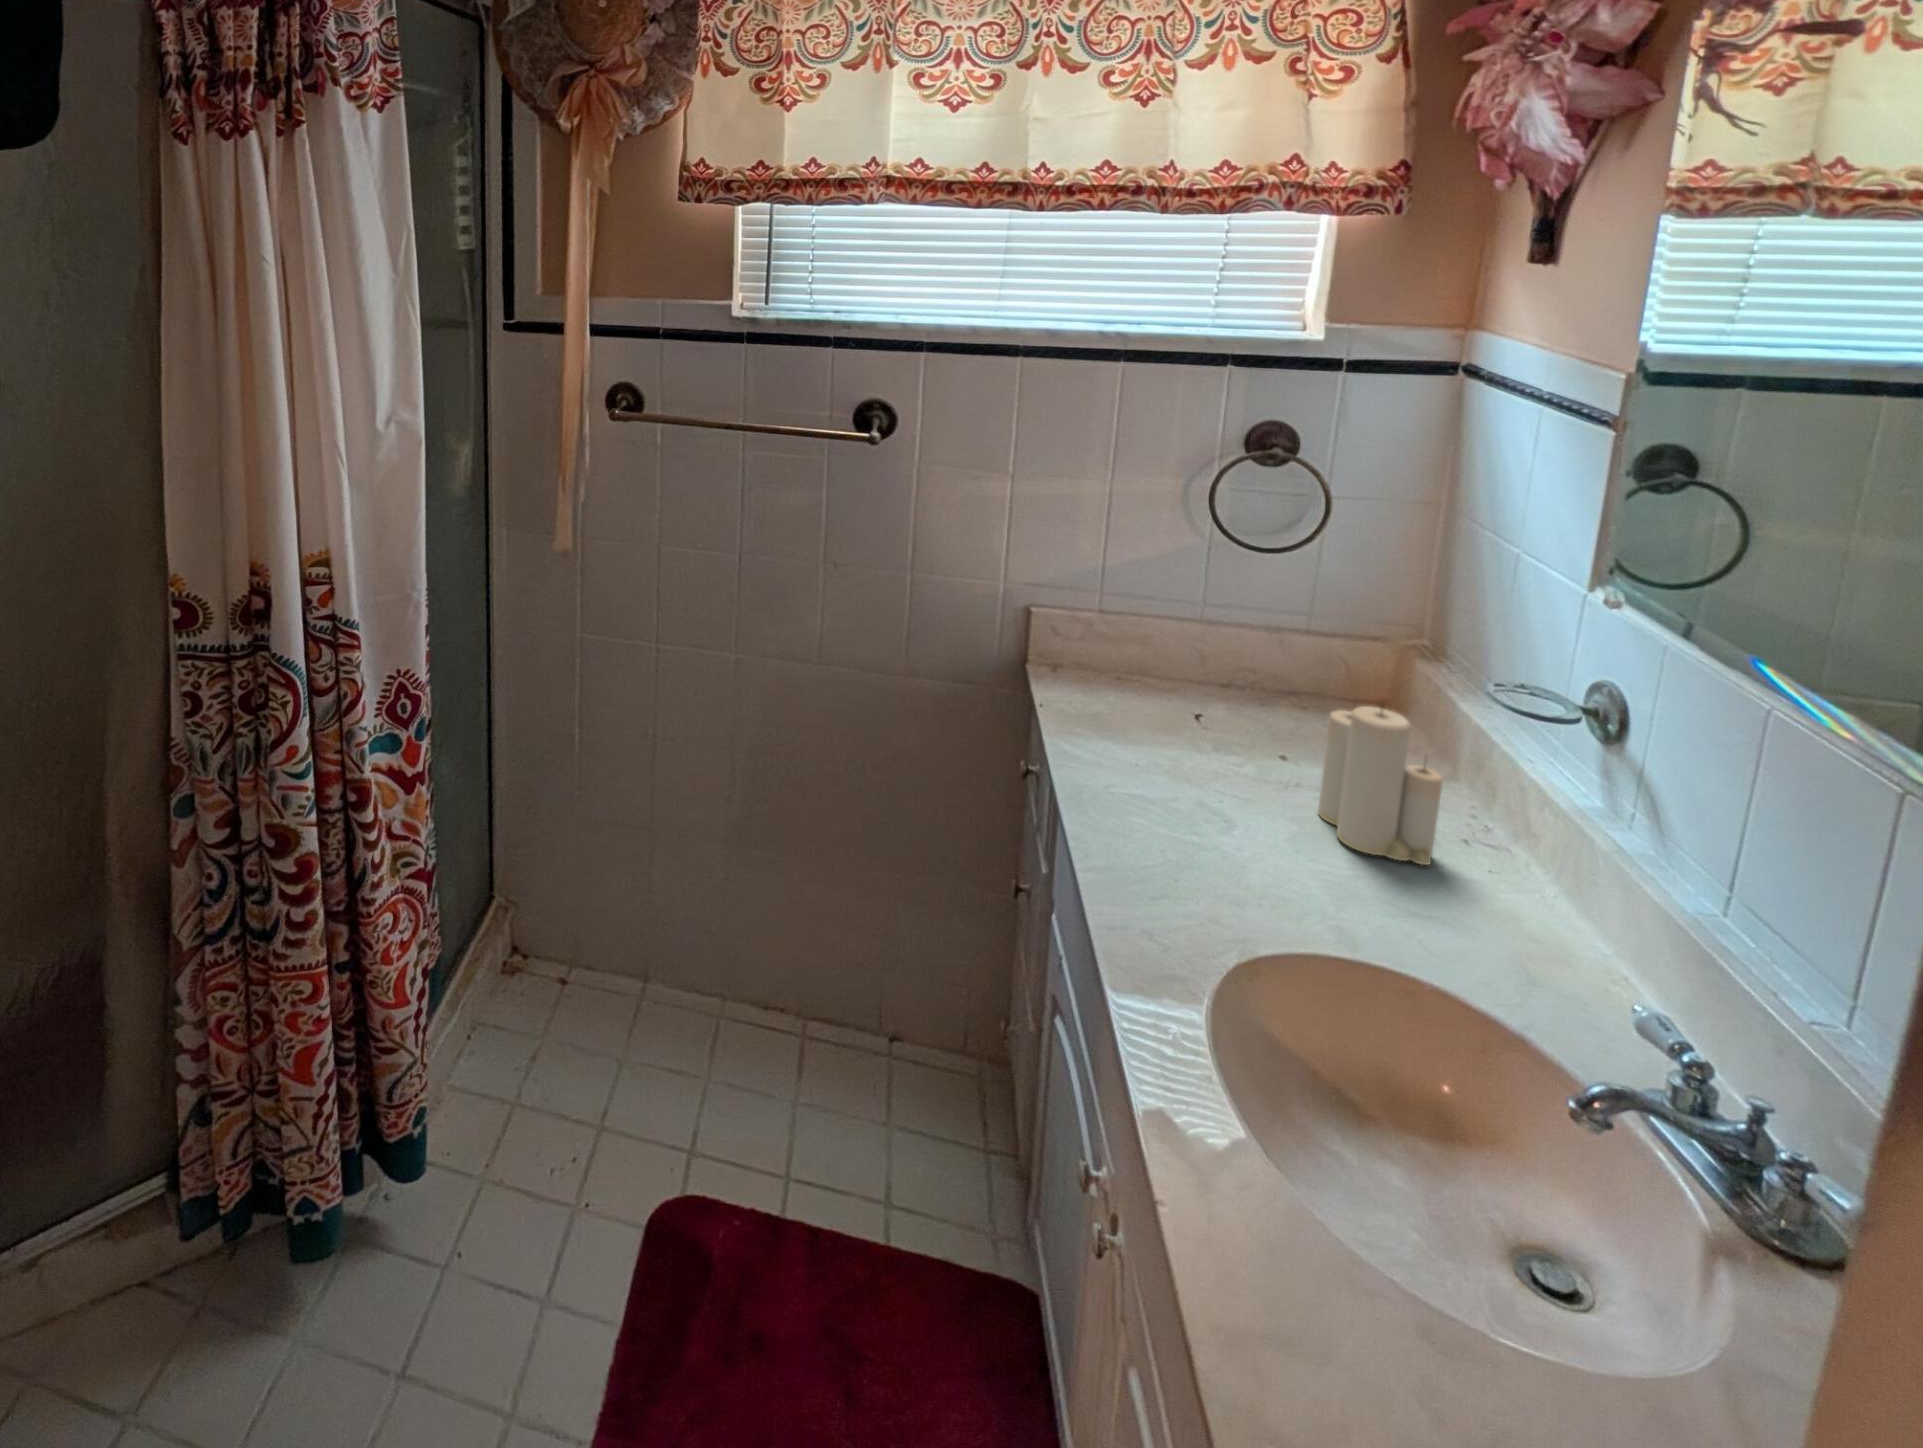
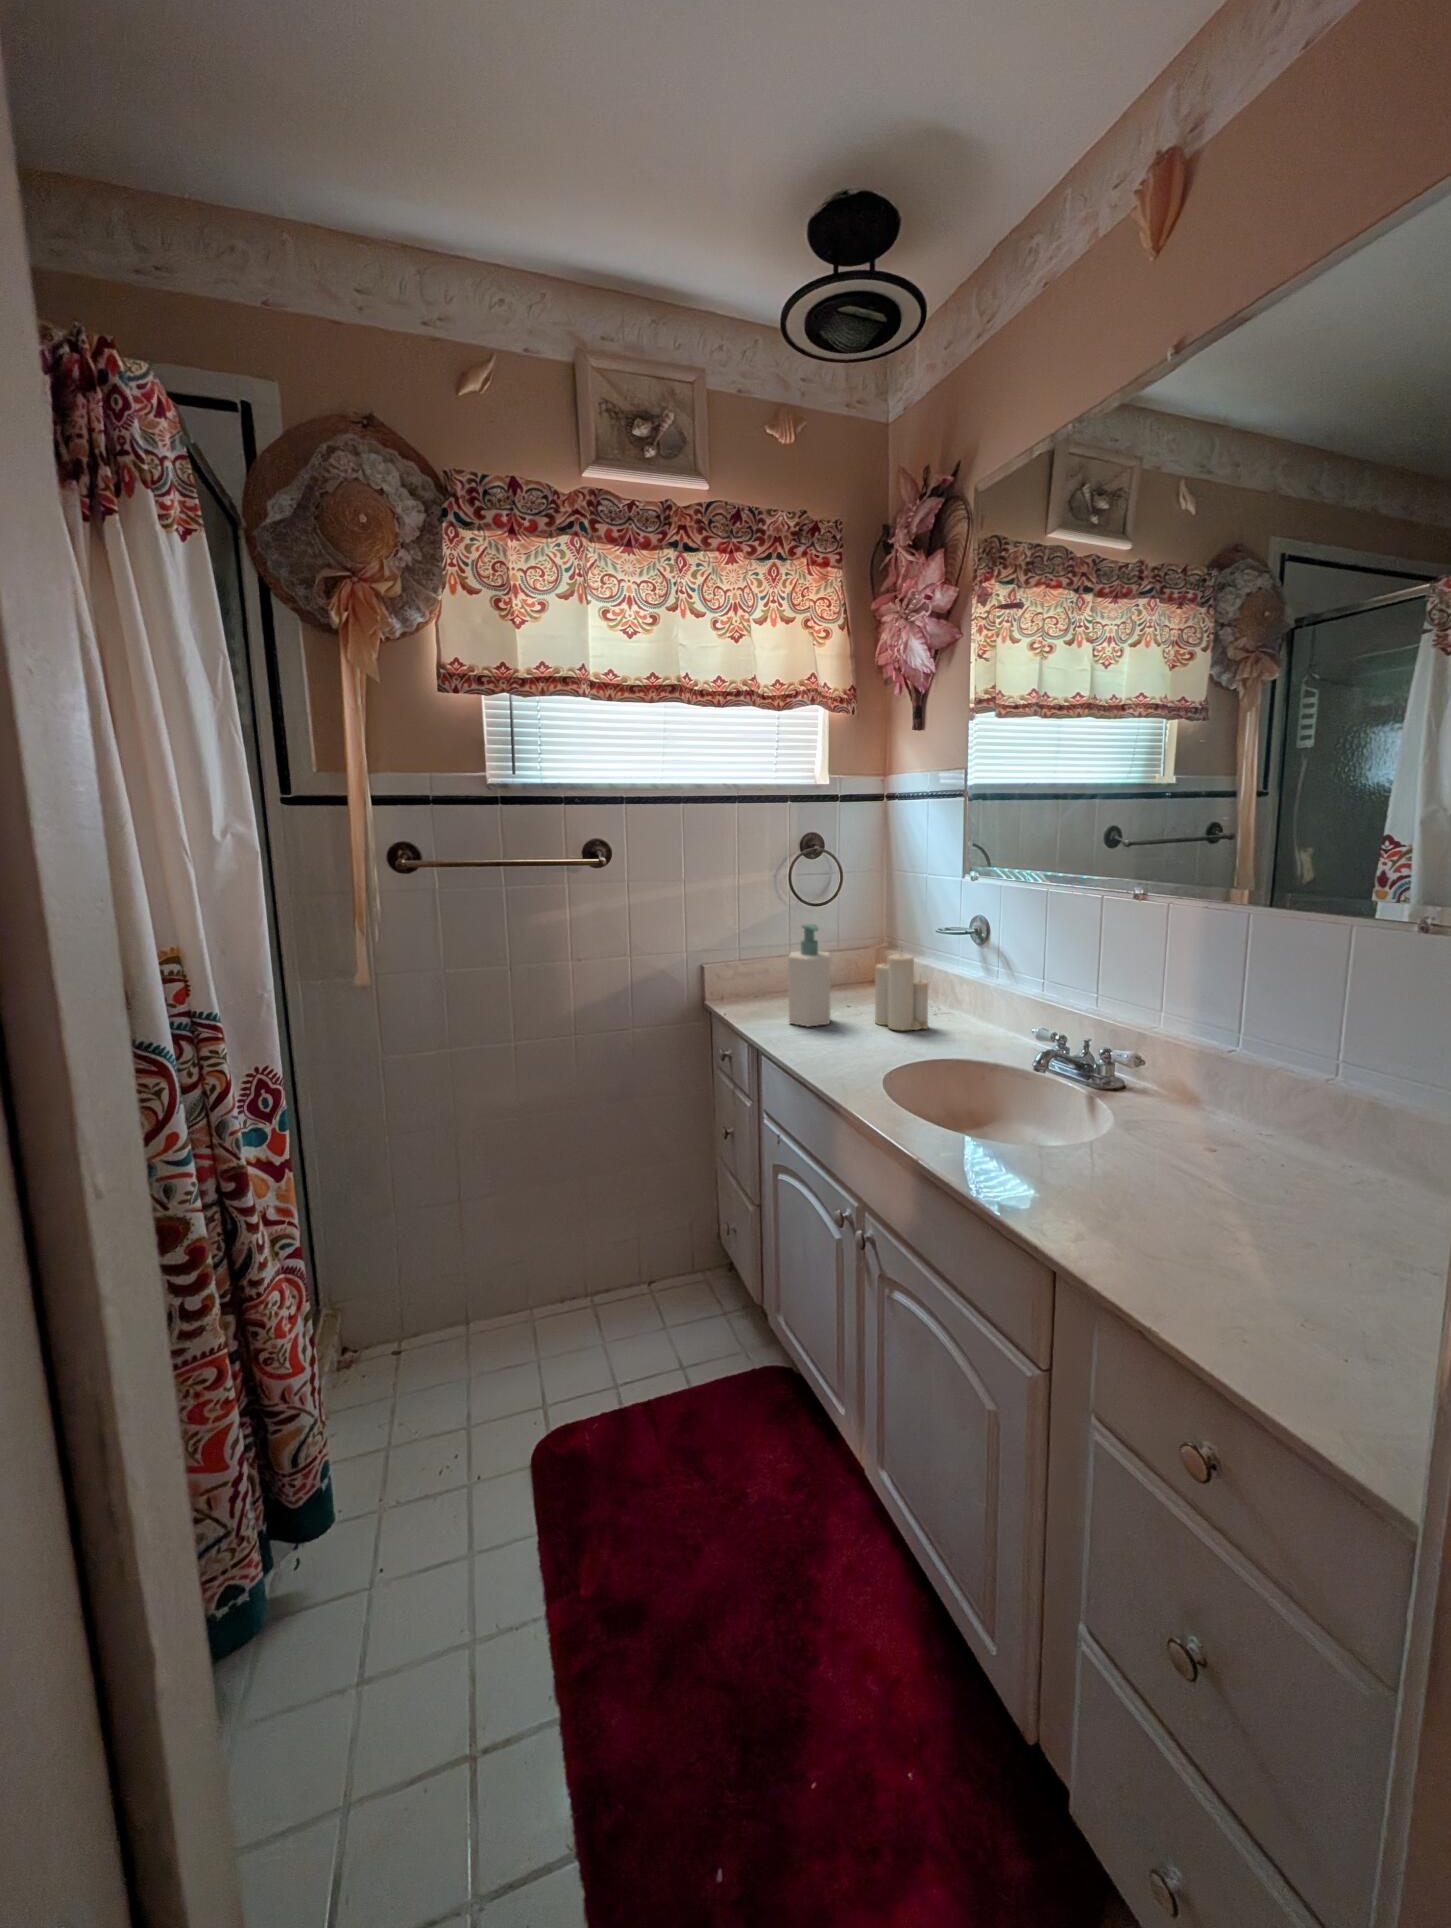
soap bottle: none [1142,605,1241,787] -> present [788,924,831,1027]

